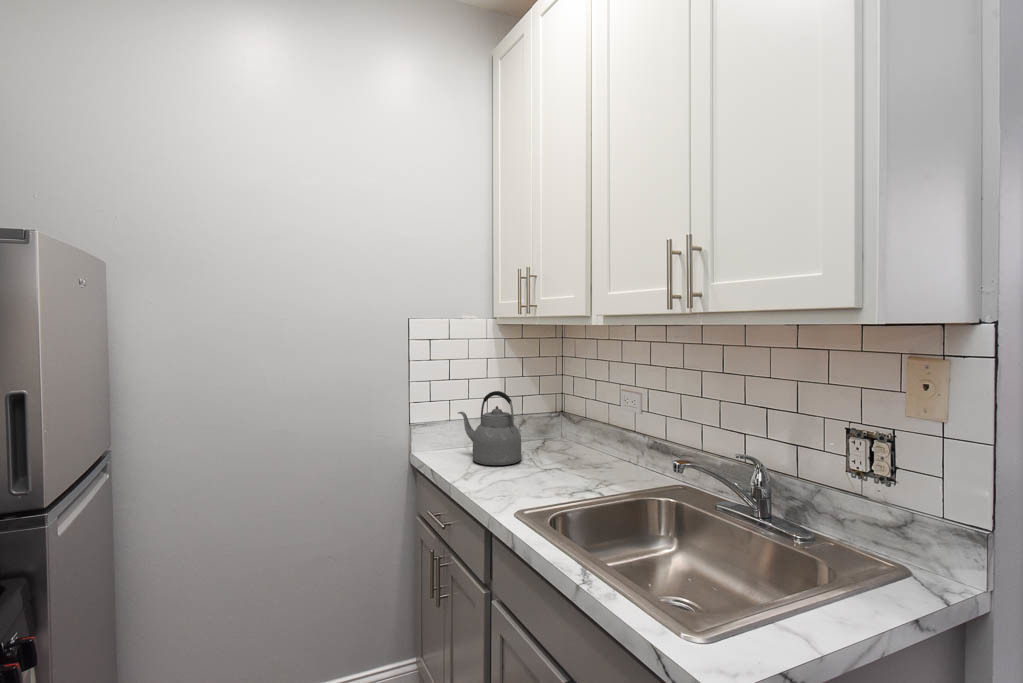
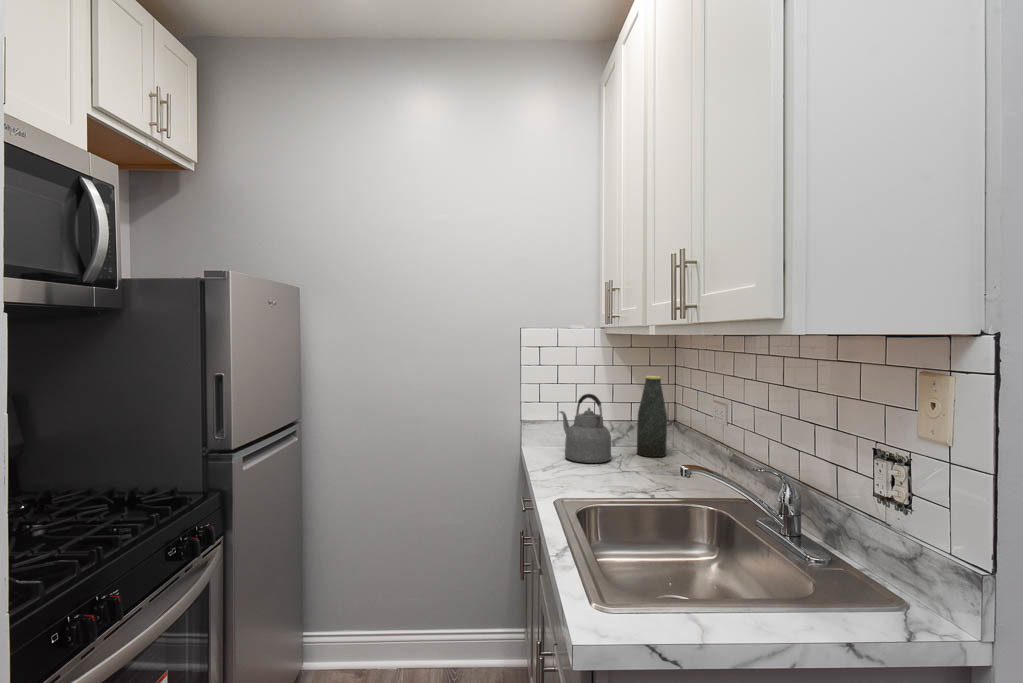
bottle: none [536,368,566,451] -> present [637,376,667,457]

